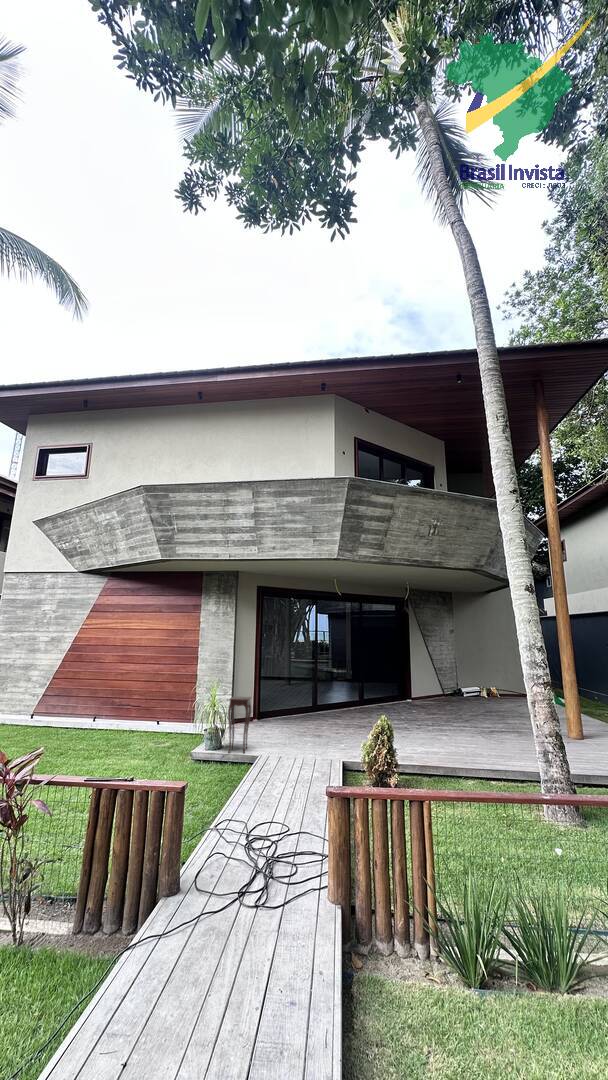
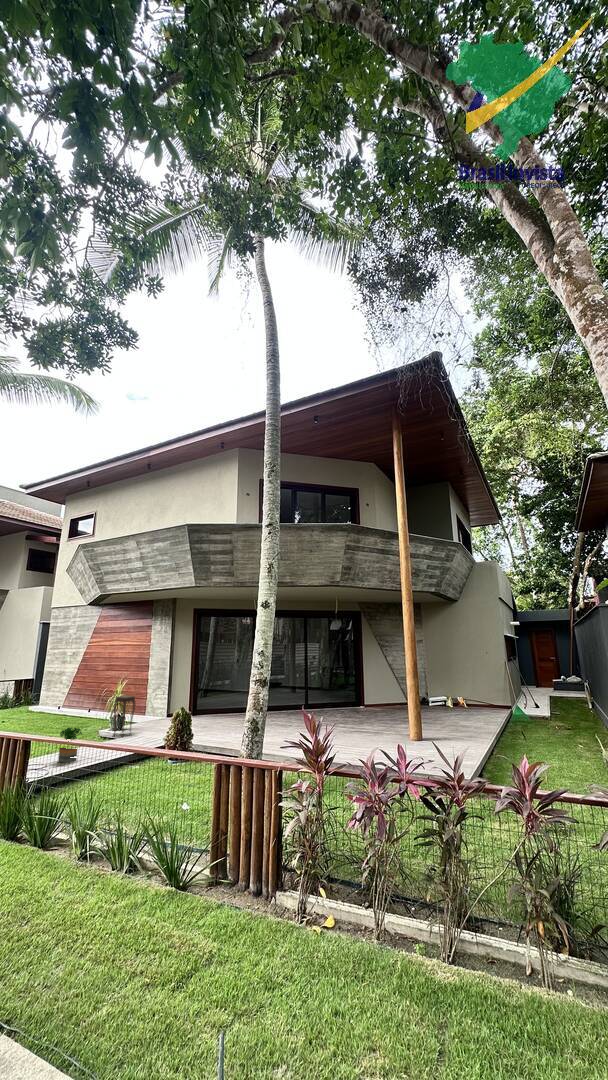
potted tree: none [270,746,301,800] -> present [58,727,82,763]

